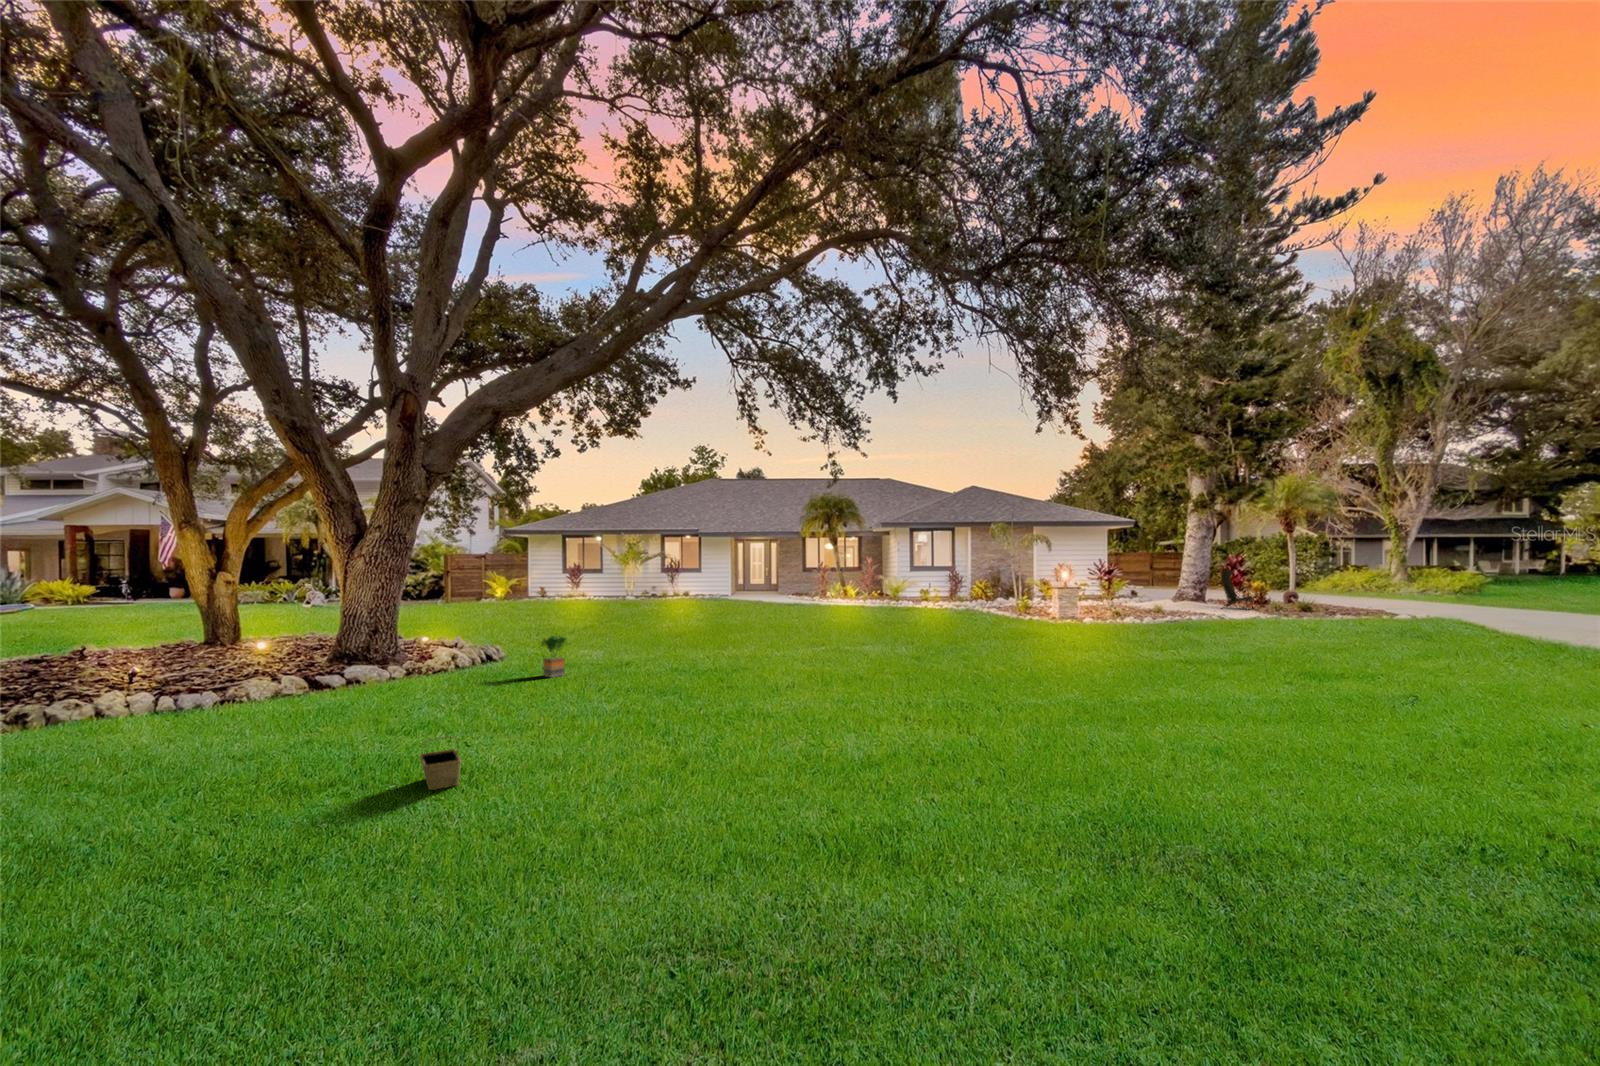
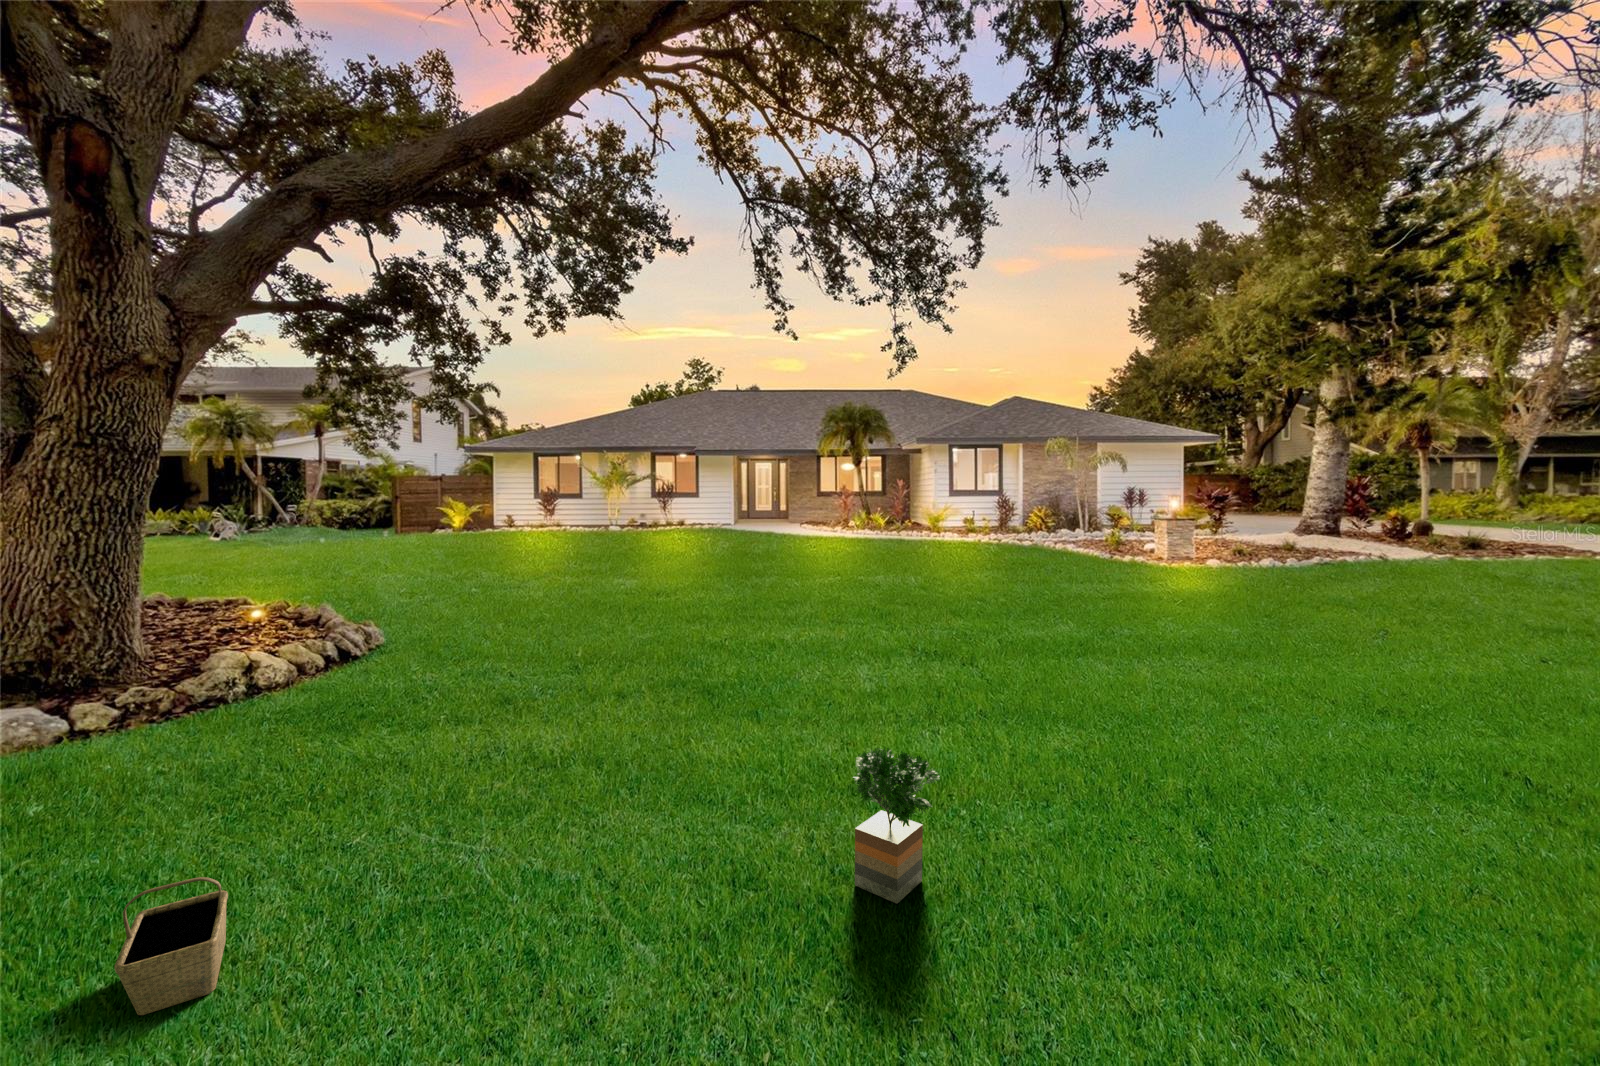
lounge chair: present [1221,570,1253,607] -> none [1333,497,1377,545]
potted tree: present [541,636,567,678] -> present [854,747,940,904]

